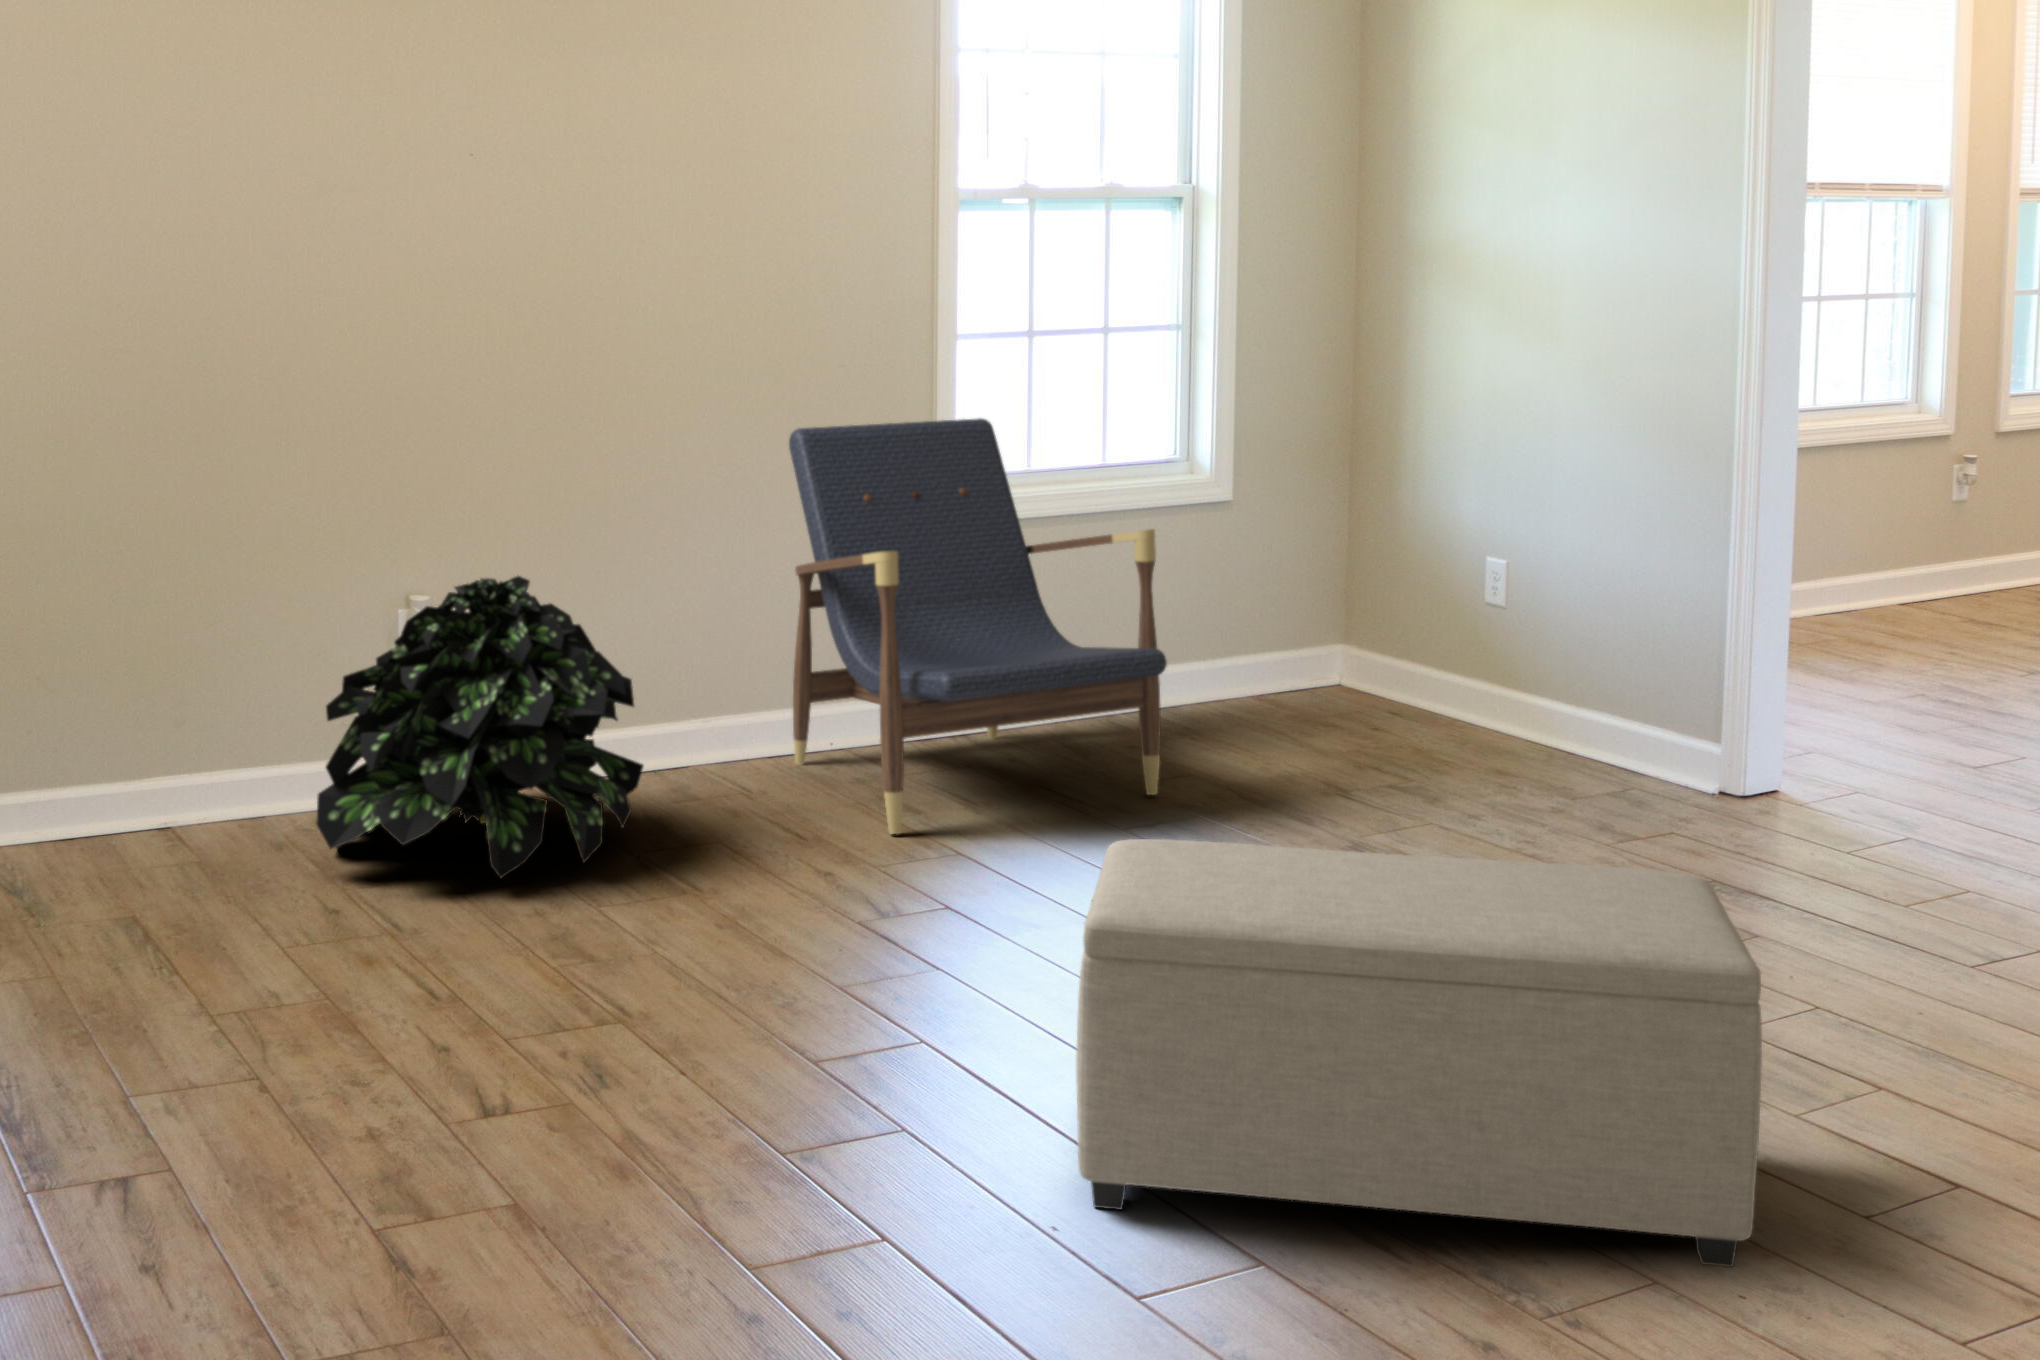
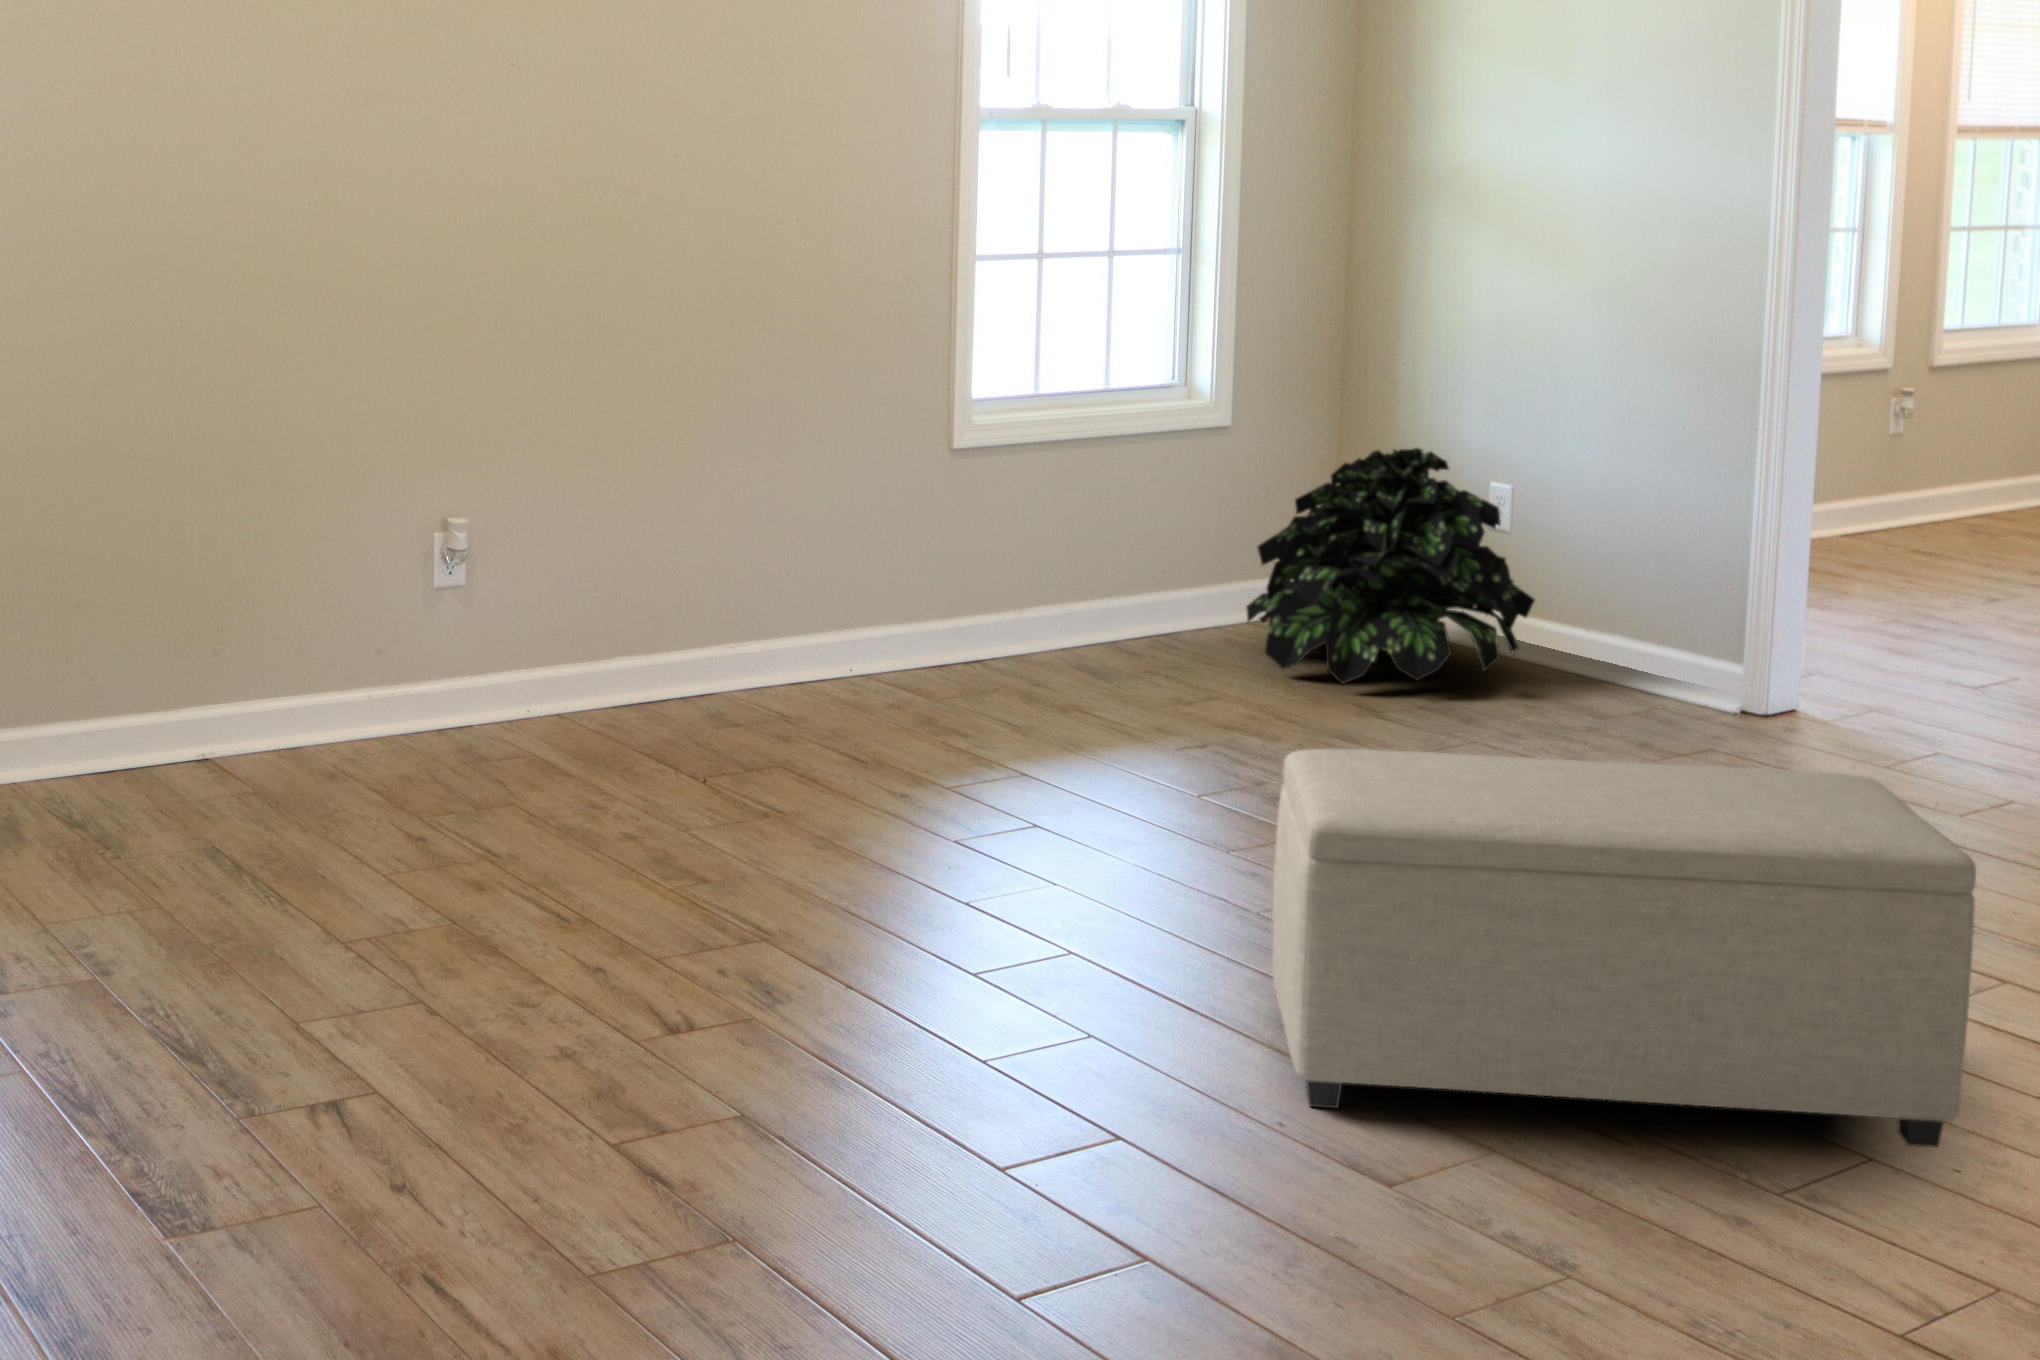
lounge chair: present [789,418,1167,834] -> none [817,344,1217,761]
potted plant: present [316,575,644,878] -> present [1247,448,1535,684]

